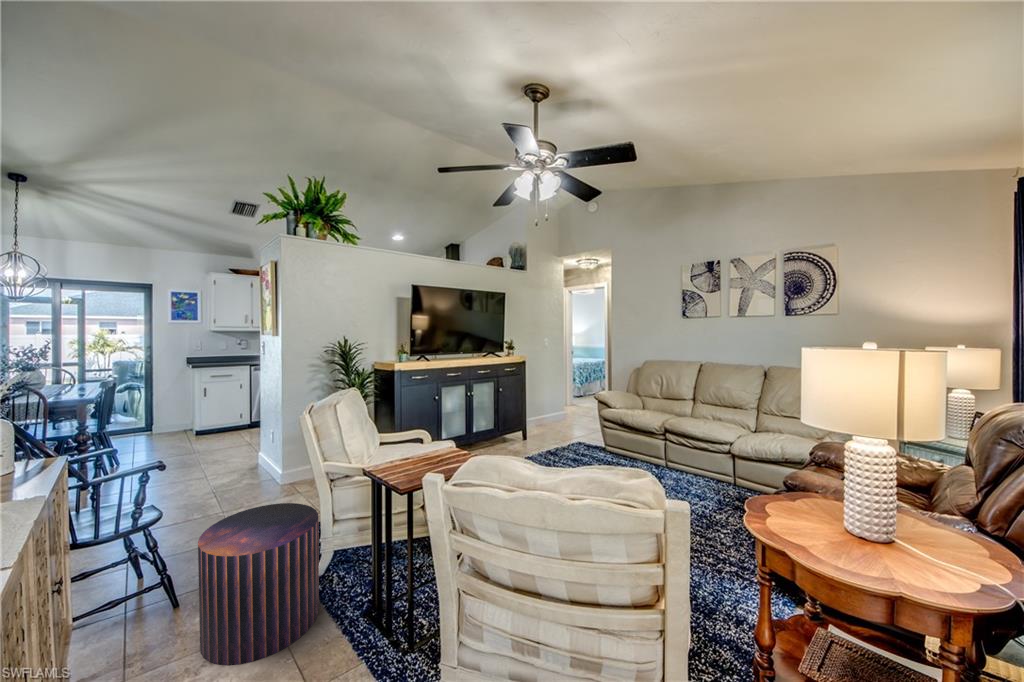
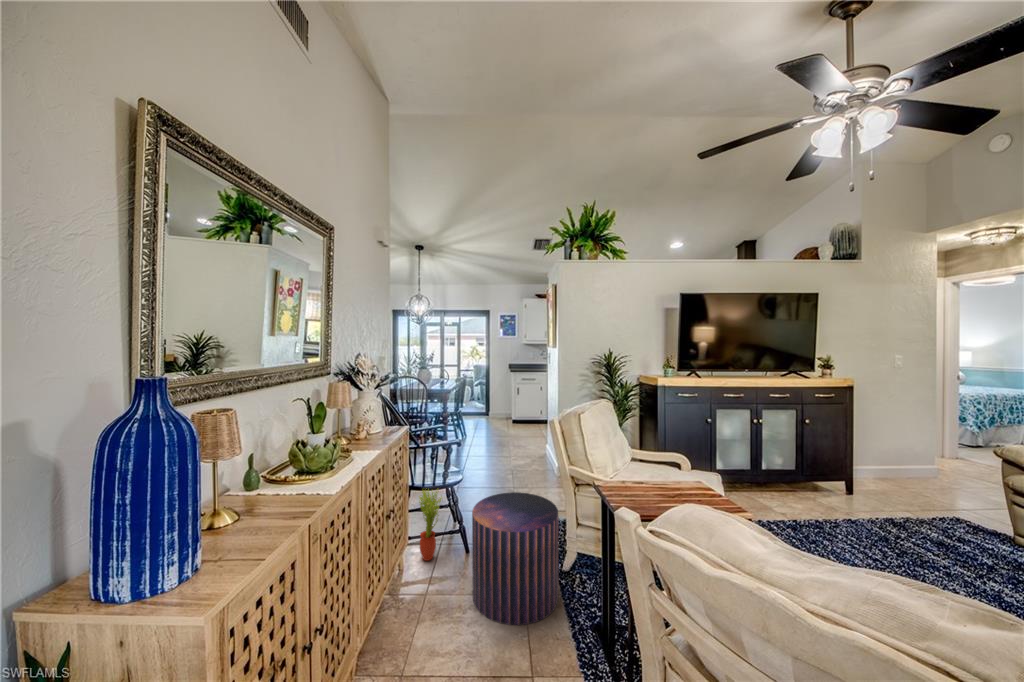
potted plant: none [80,534,129,646] -> present [419,490,442,561]

